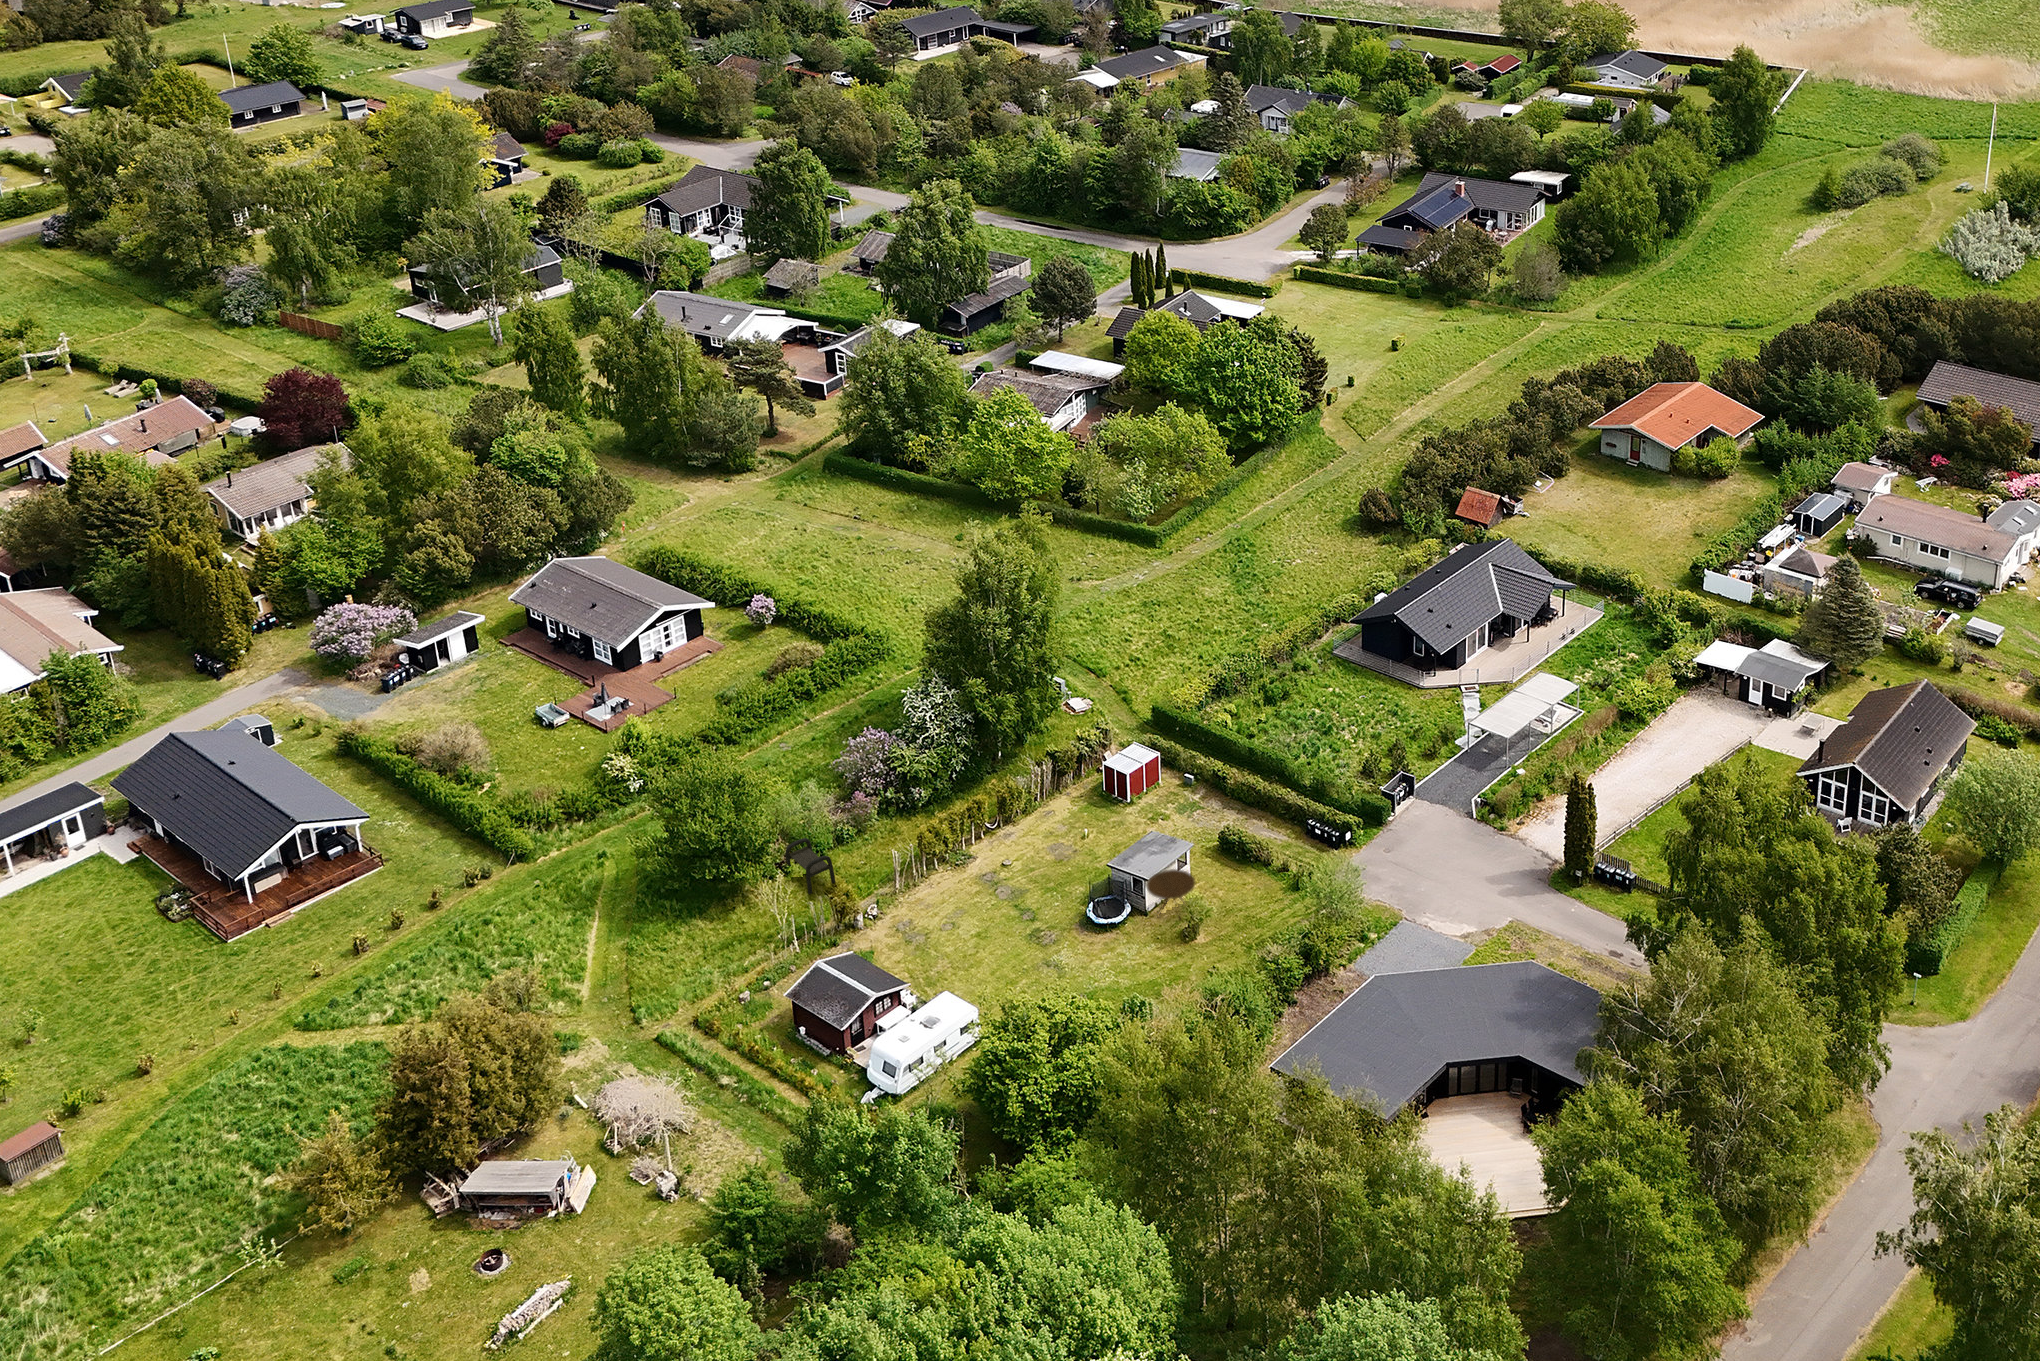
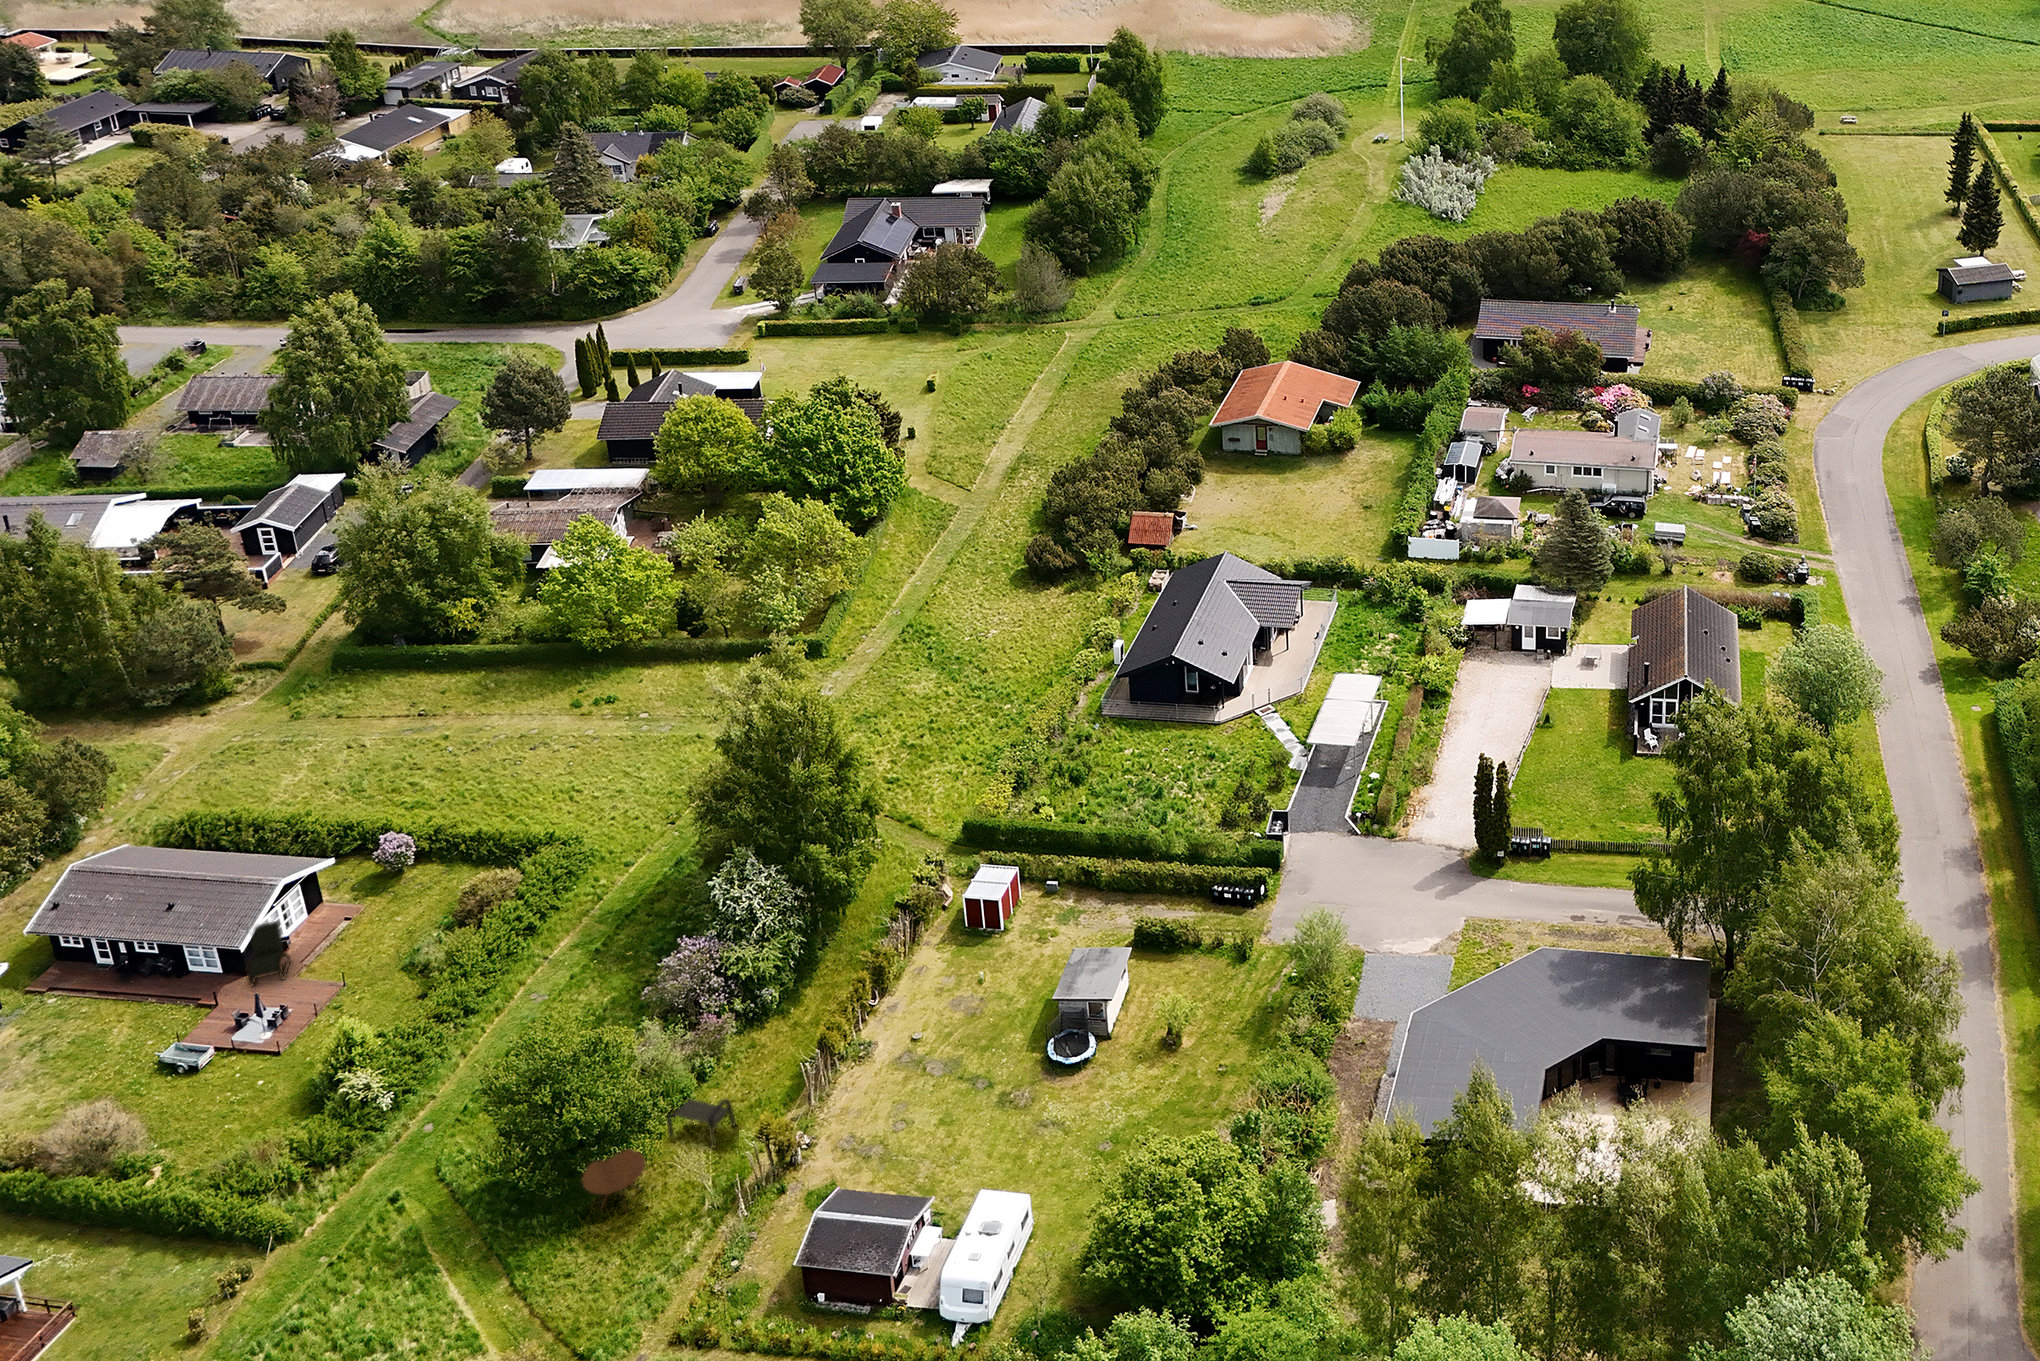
lounge chair: none [621,635,657,682] -> present [246,921,291,986]
round table: present [1146,869,1196,916] -> present [583,1149,646,1206]

